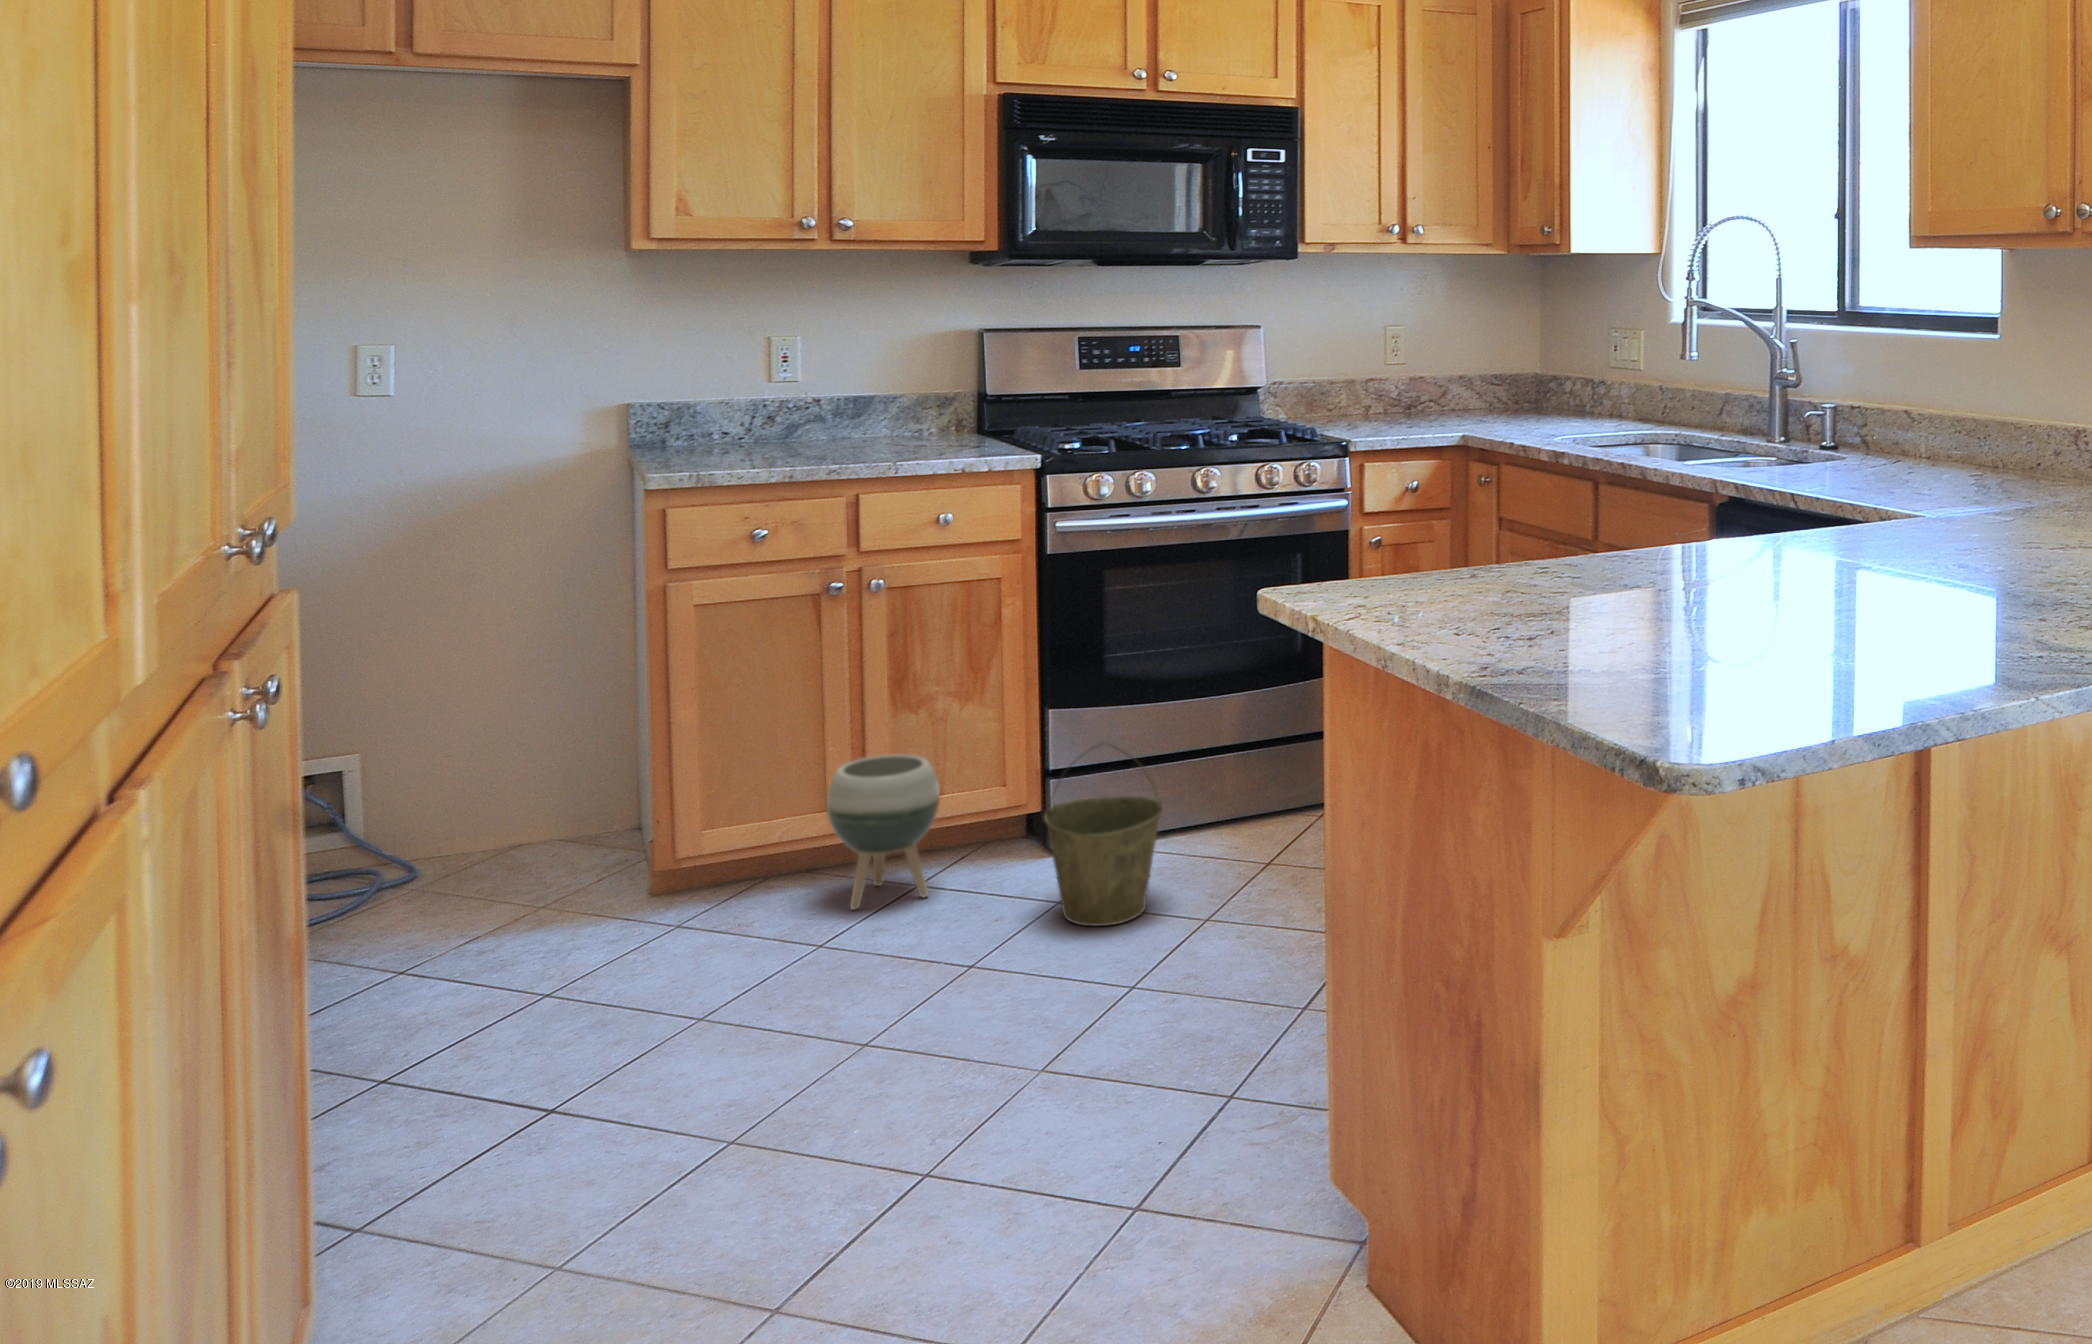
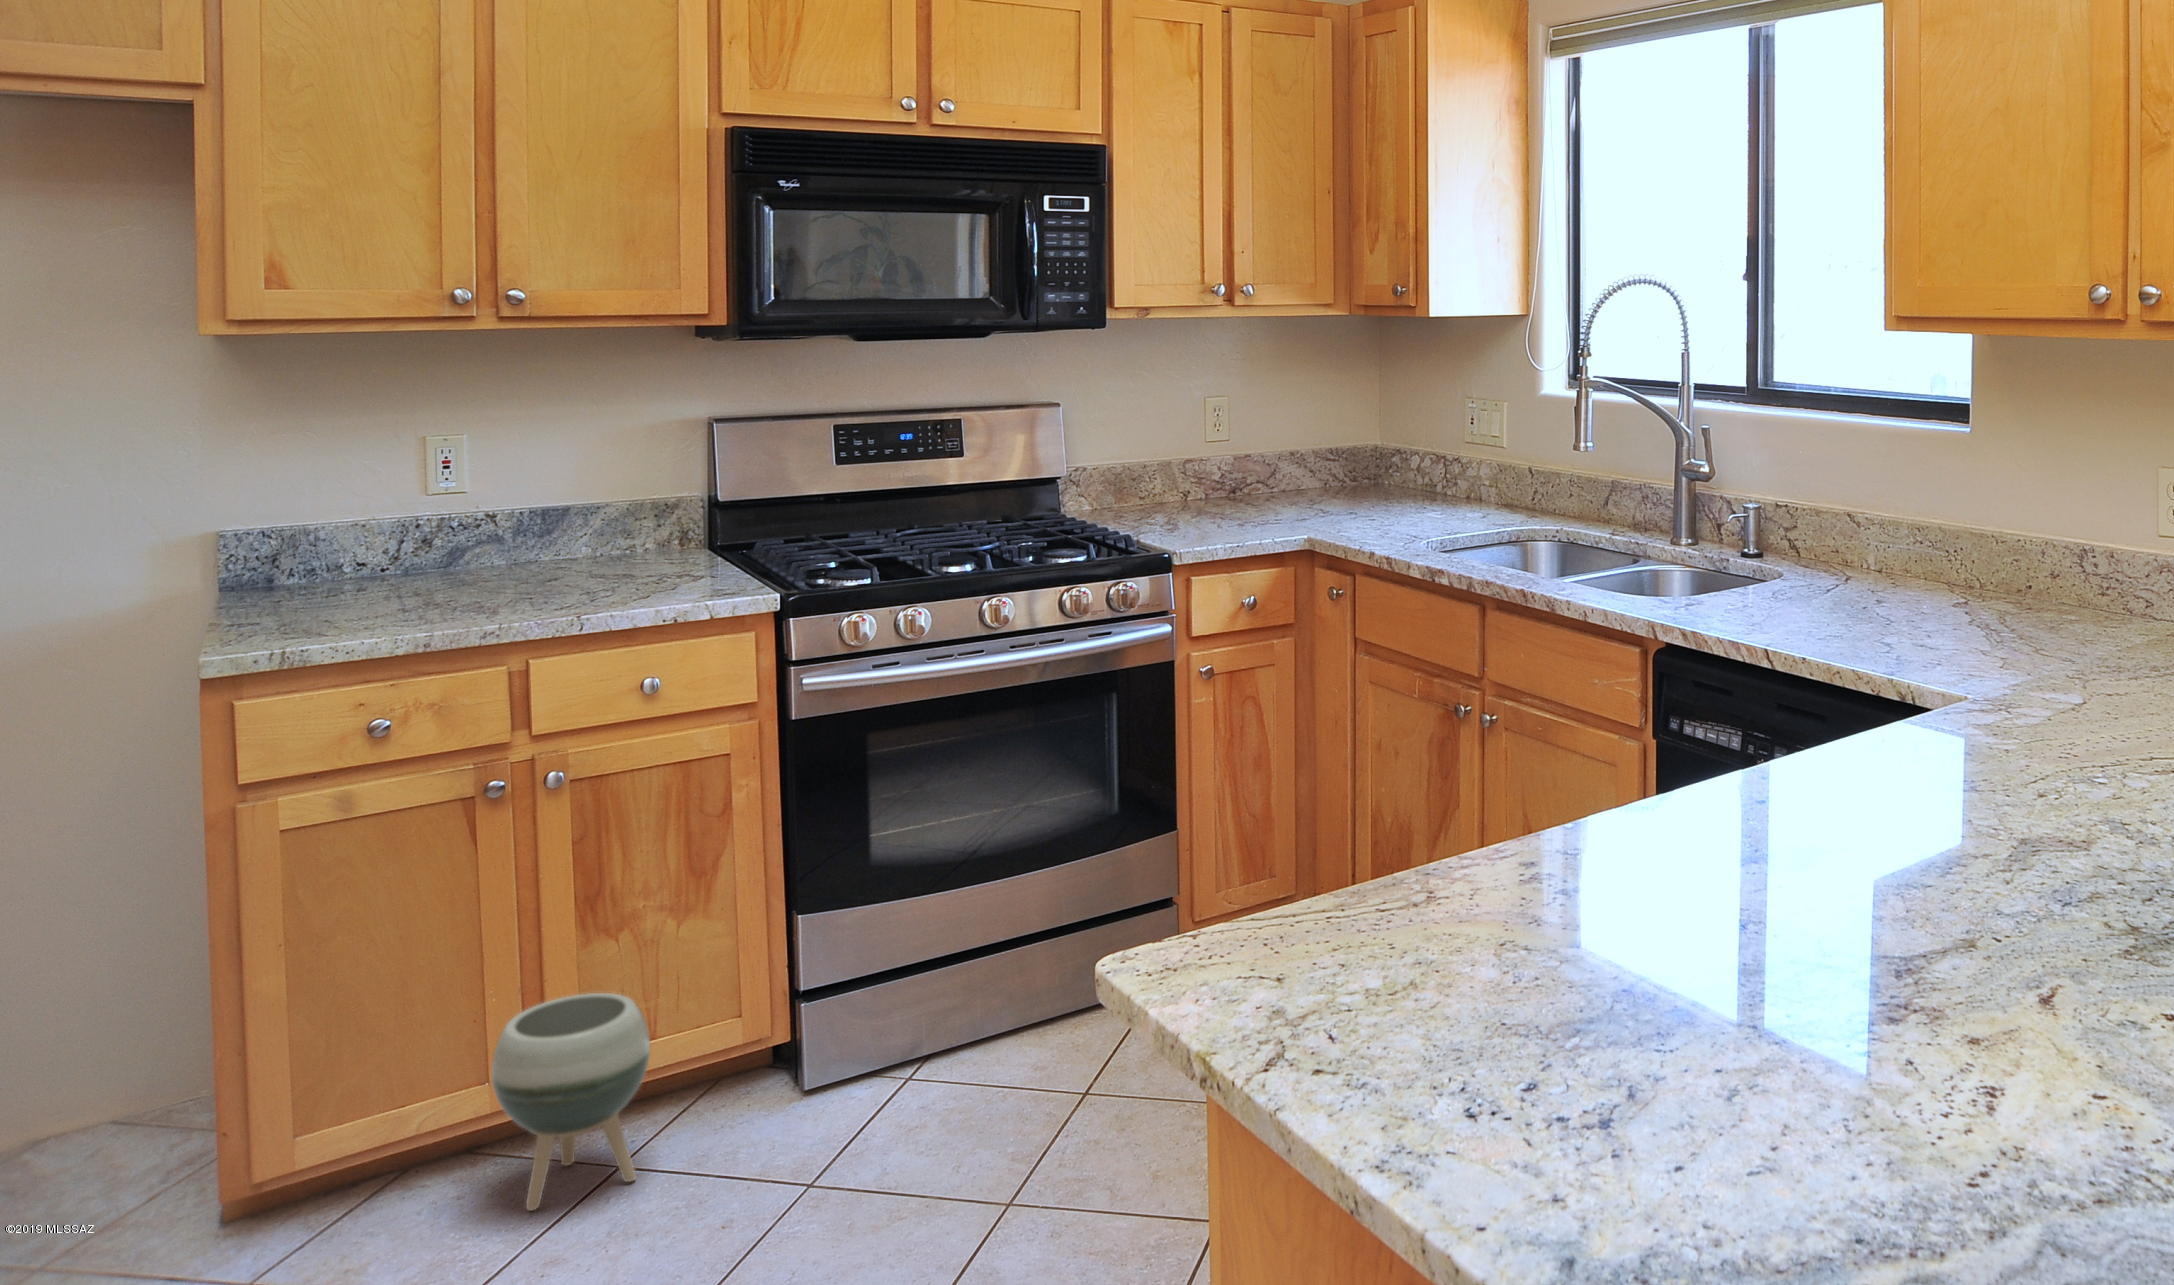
bucket: present [1044,757,1163,926] -> none [790,975,950,1218]

